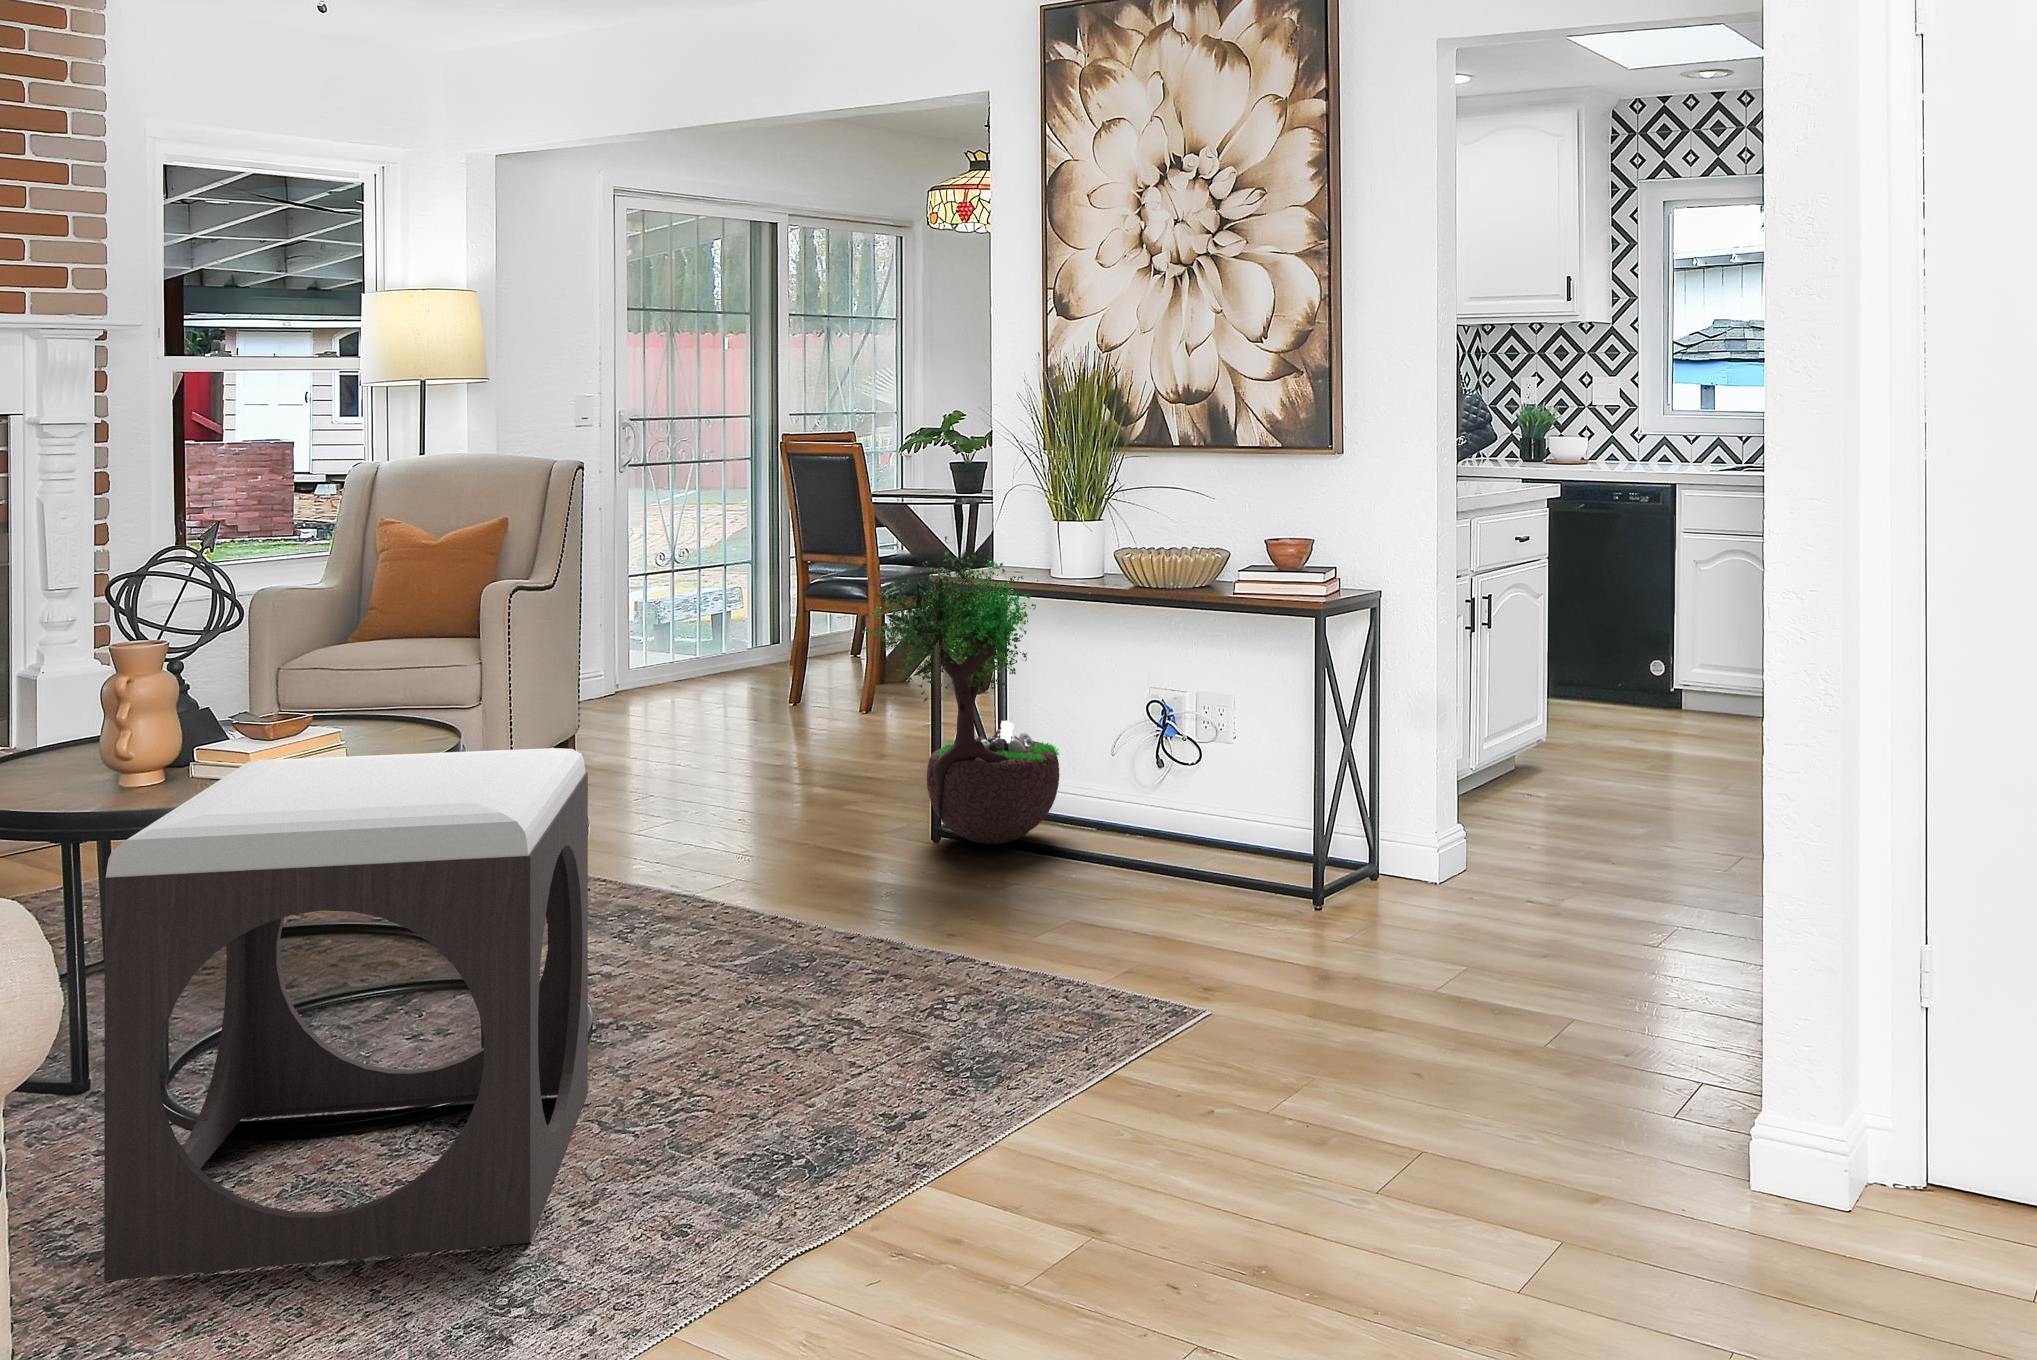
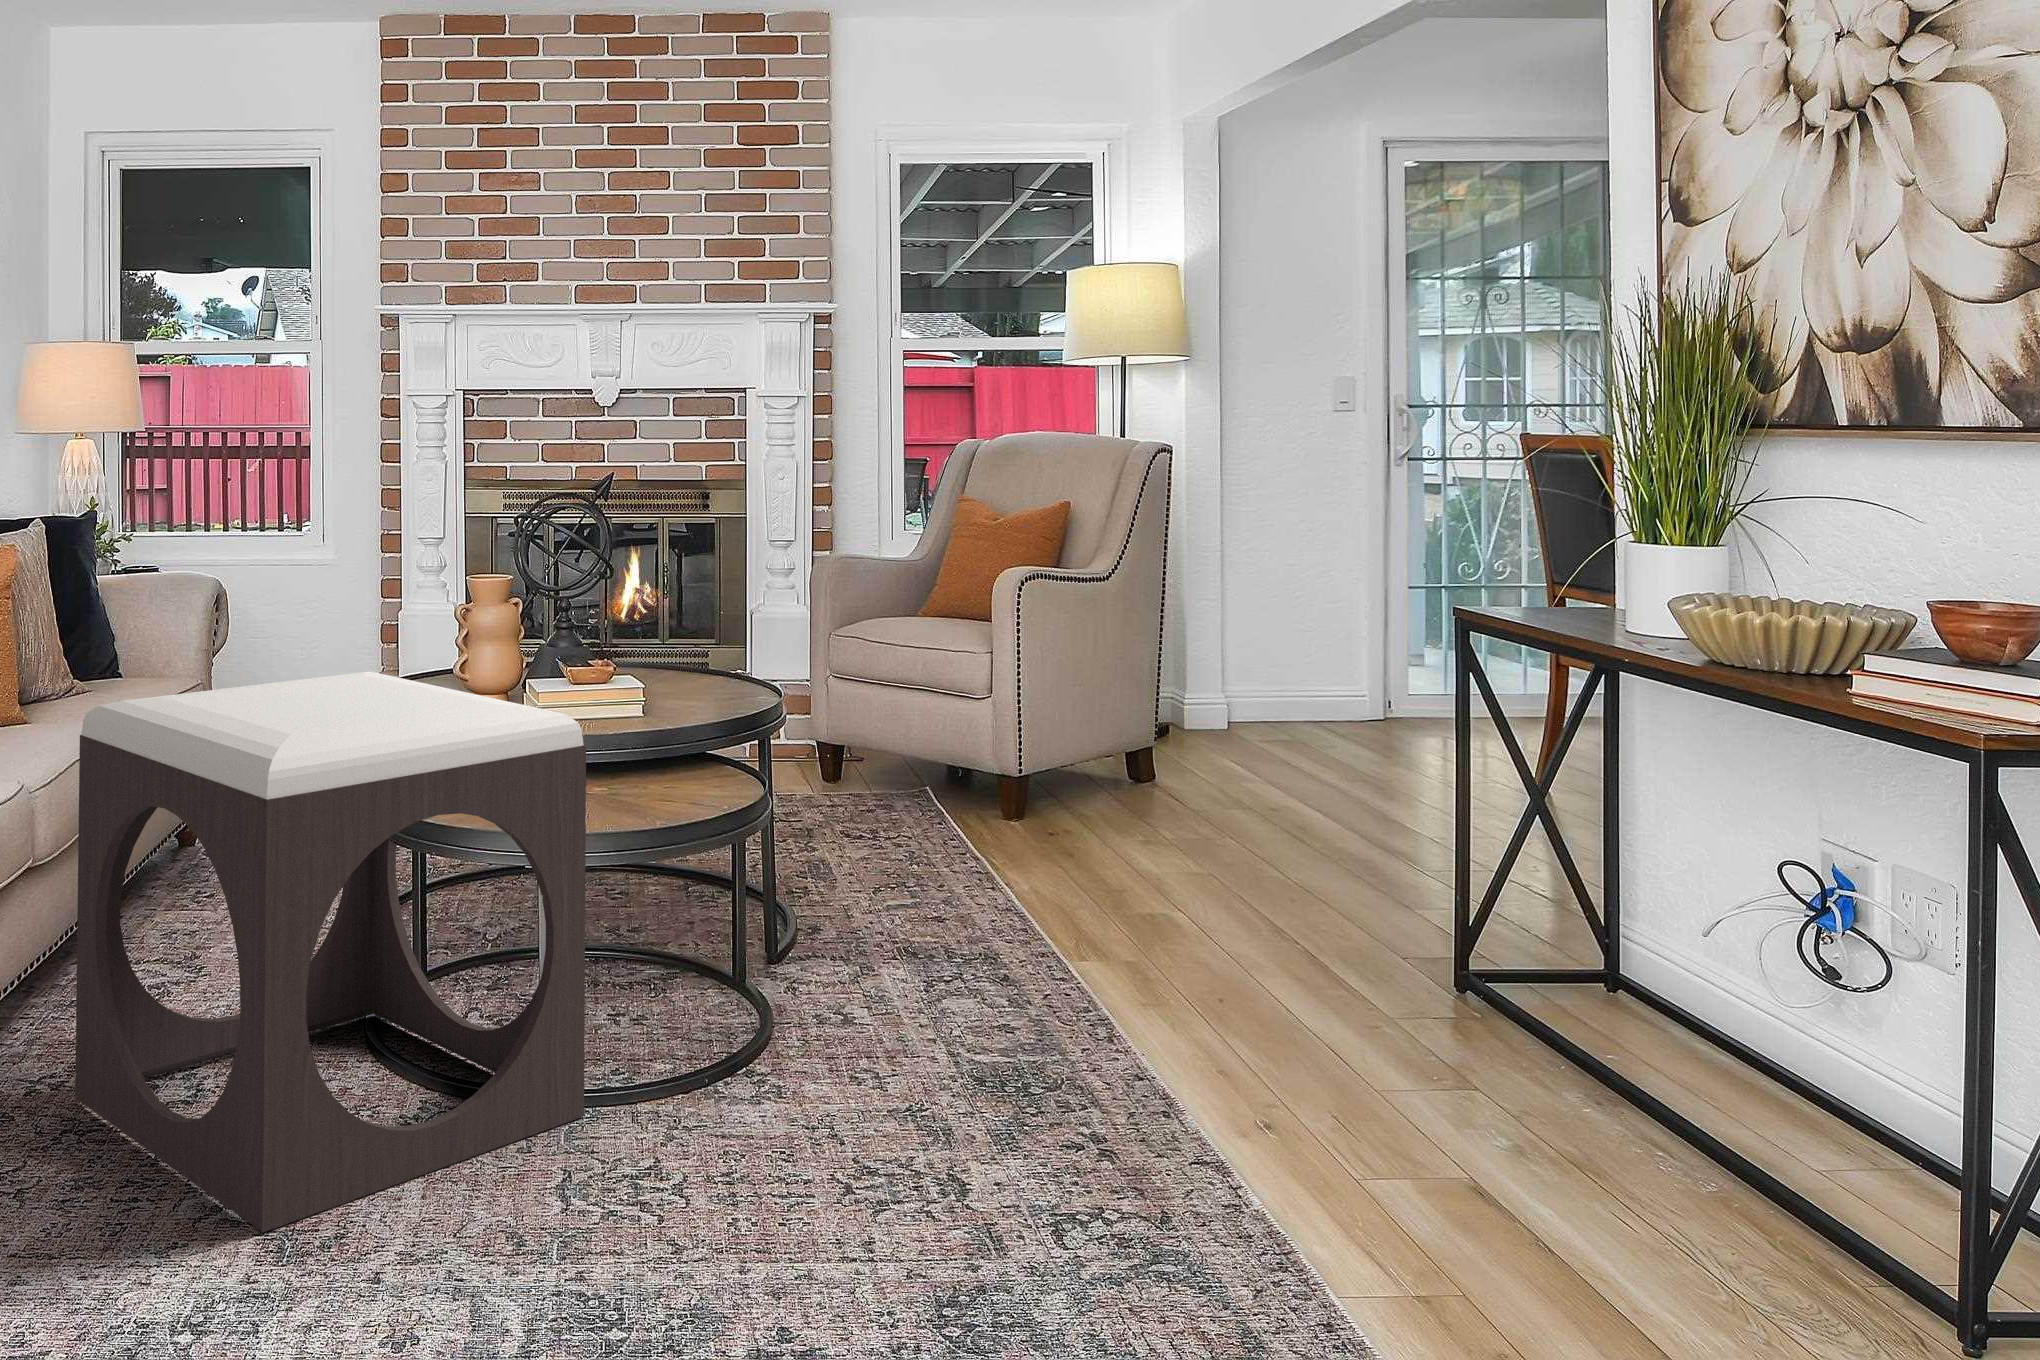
potted tree: present [862,536,1060,844] -> none [1332,552,1677,1031]

